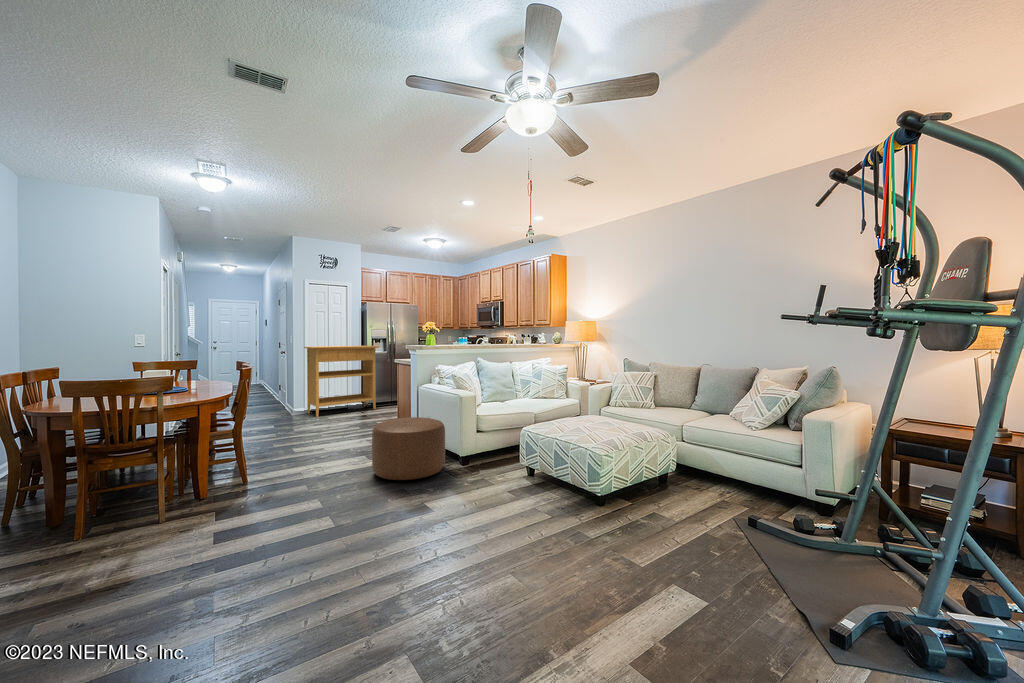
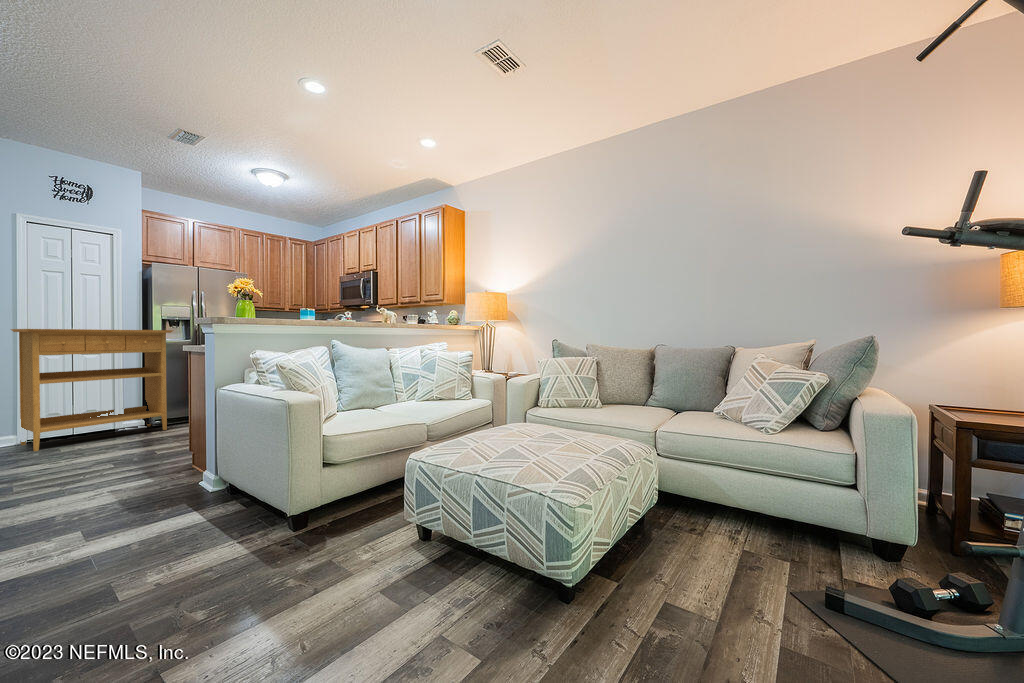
ottoman: present [372,417,445,480] -> none [61,448,254,600]

